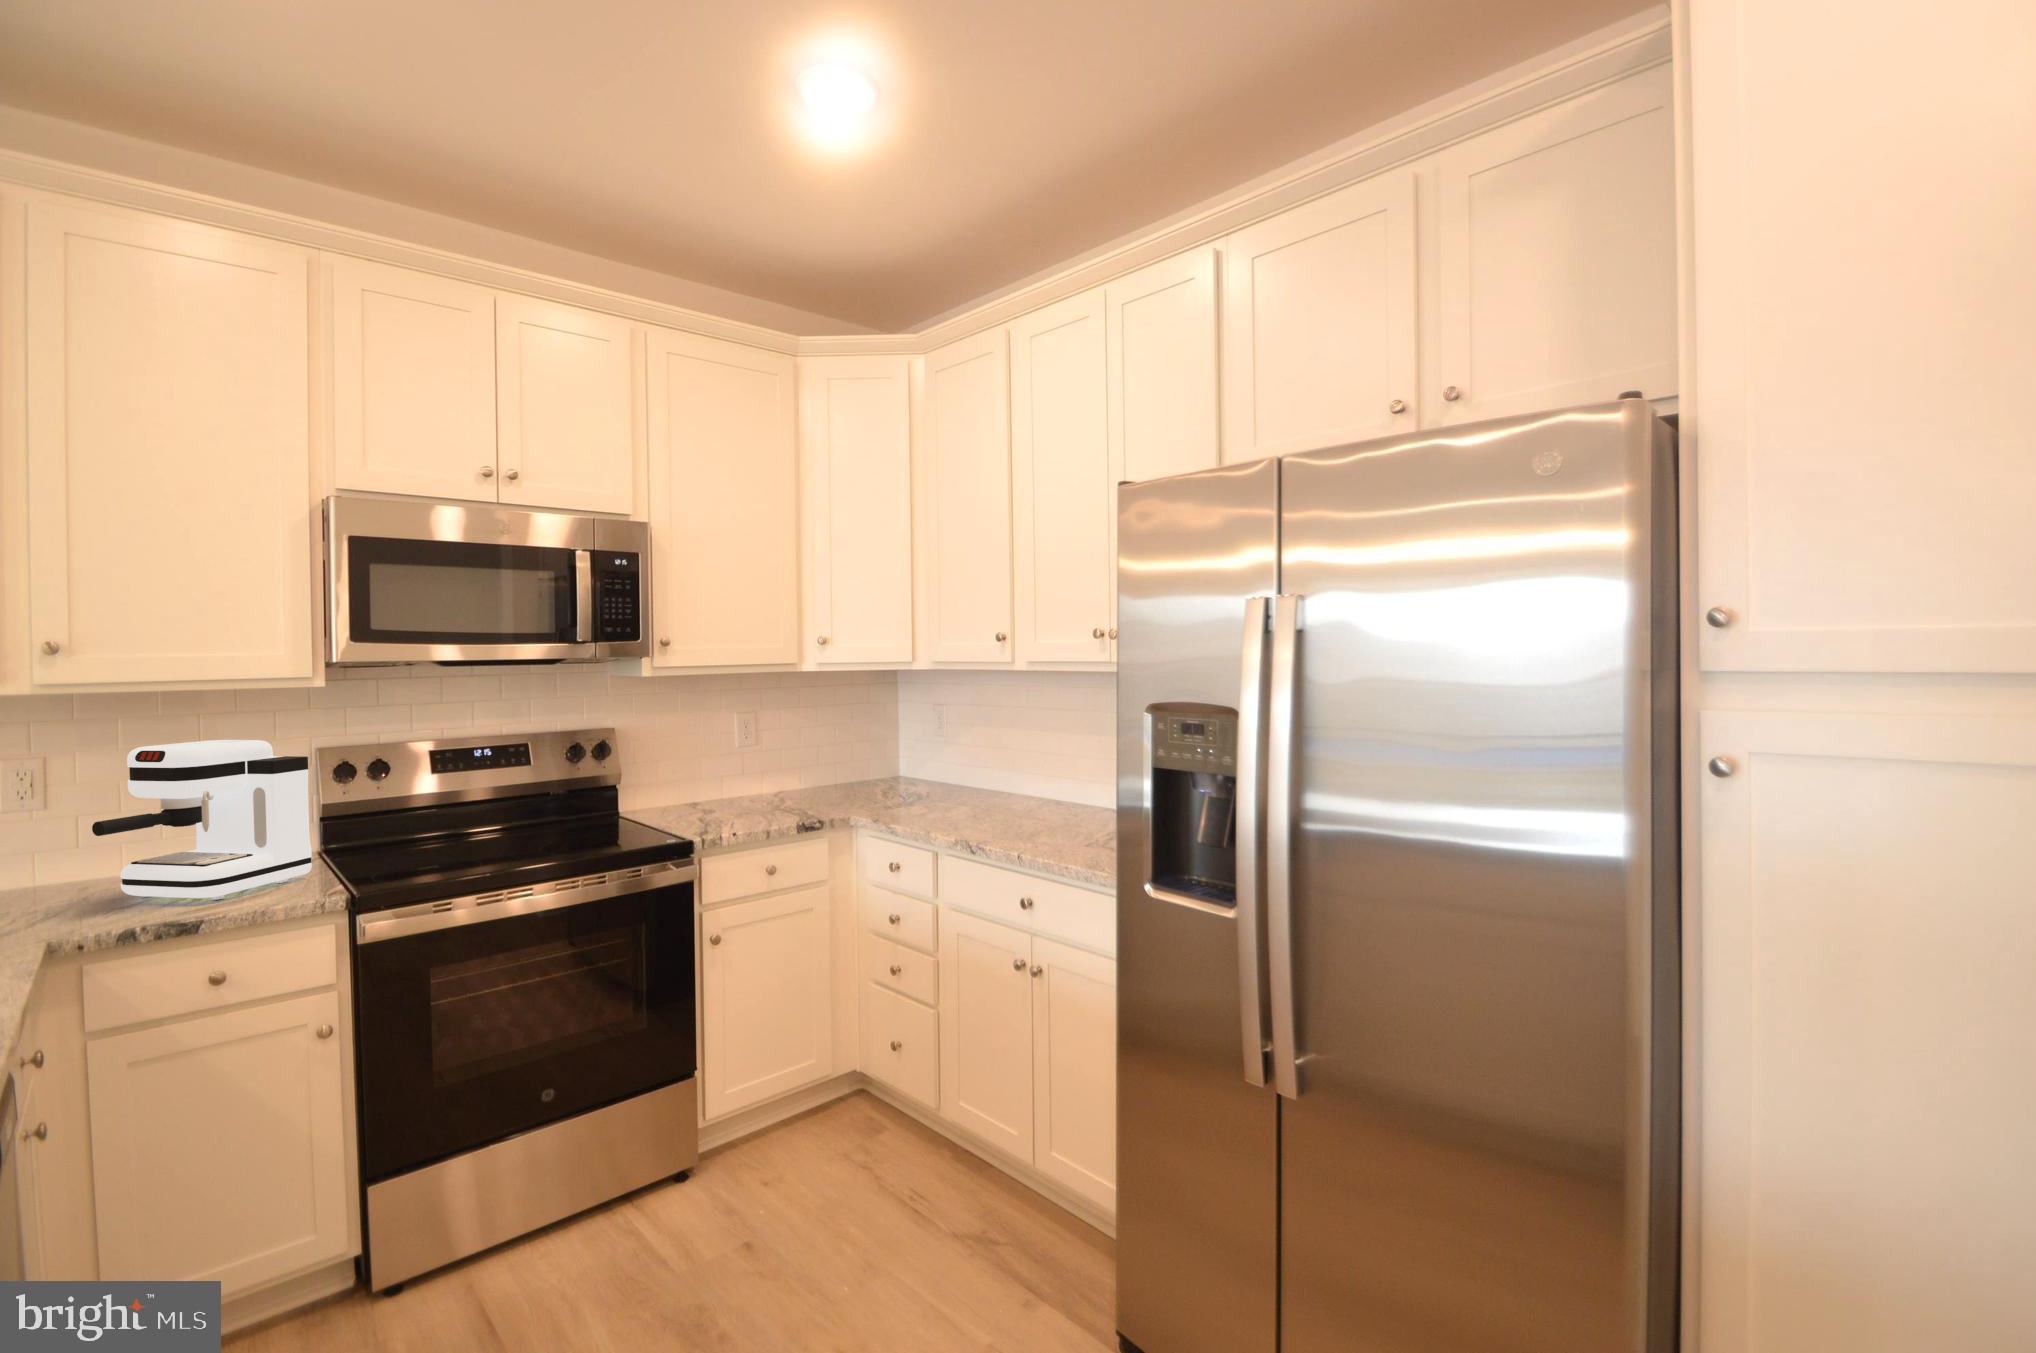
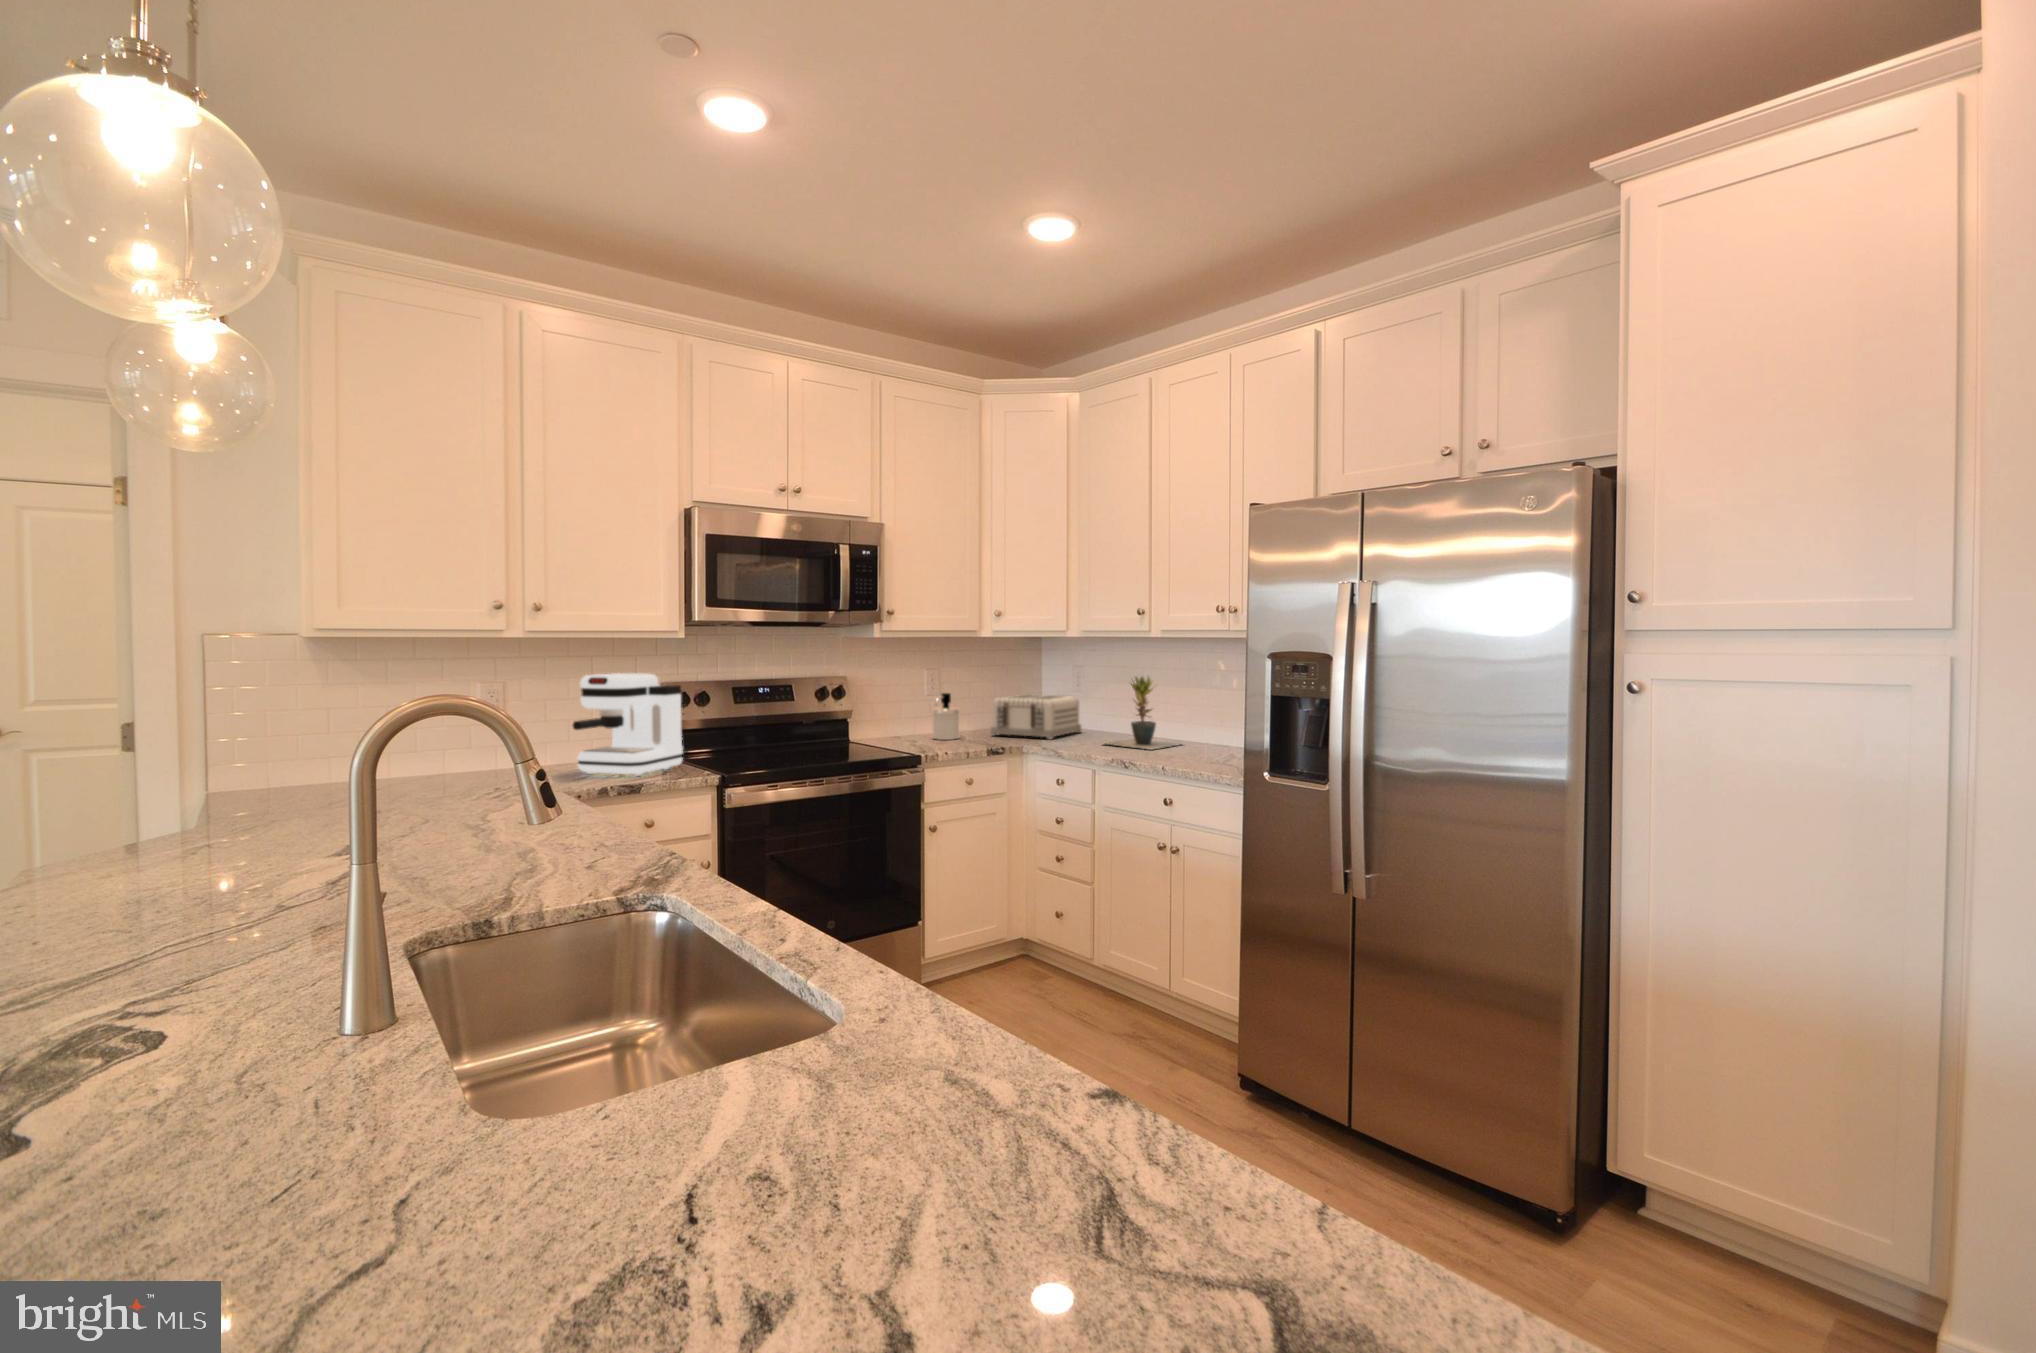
potted plant: none [952,721,1065,823] -> present [1106,677,1178,750]
toaster: none [817,743,940,806] -> present [991,694,1081,739]
soap dispenser: none [733,747,773,810] -> present [932,693,960,740]

